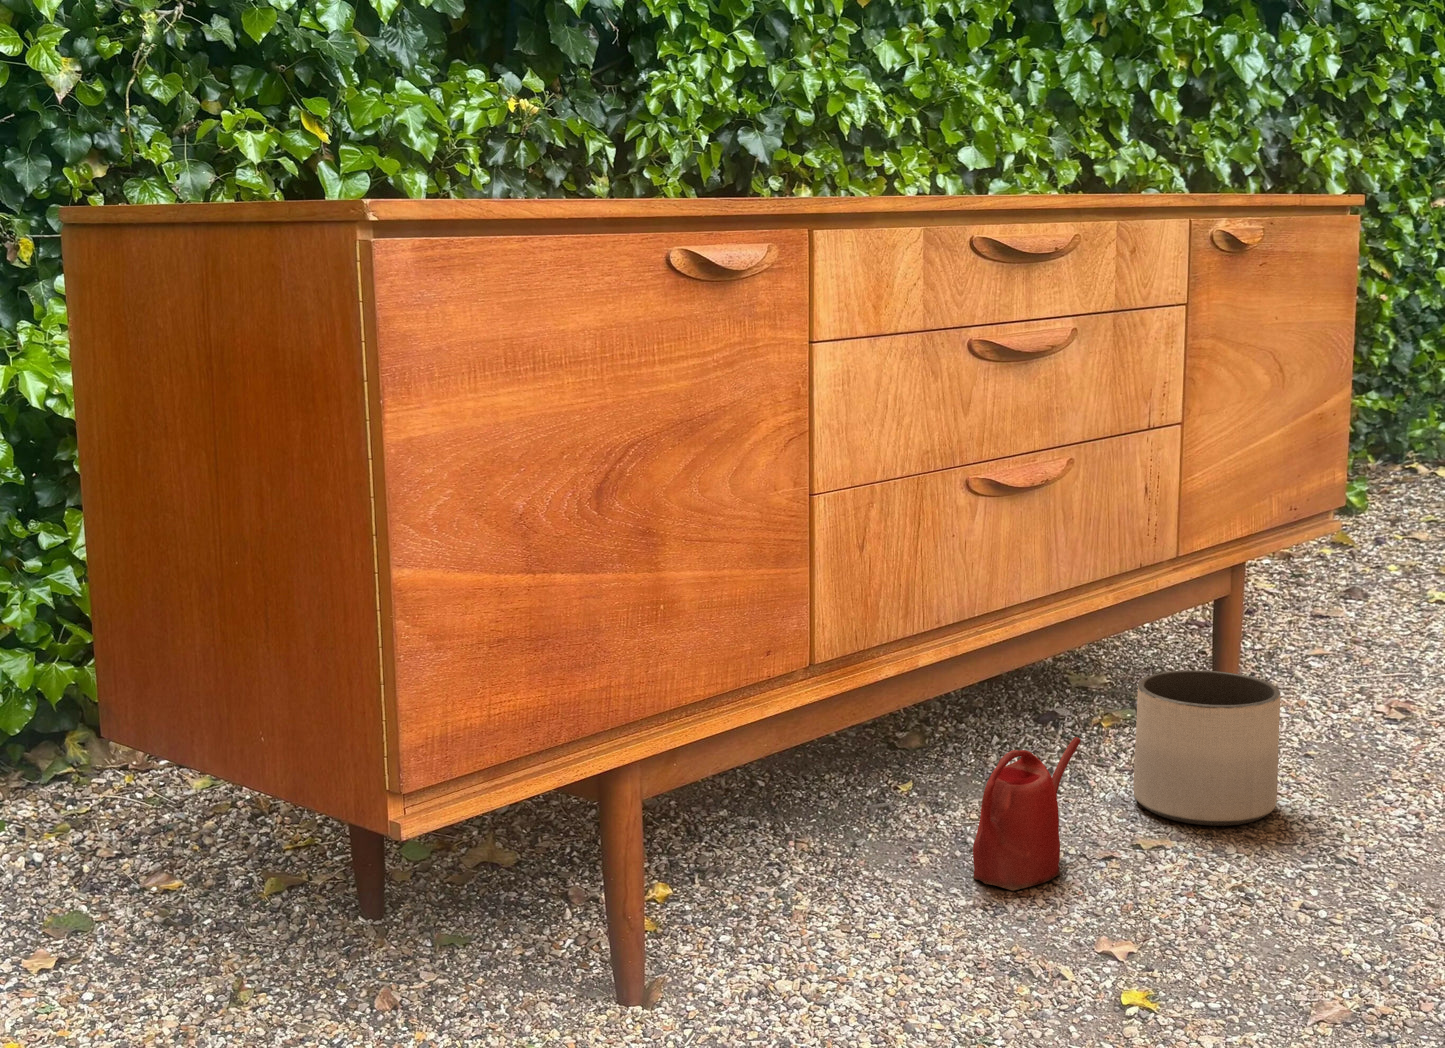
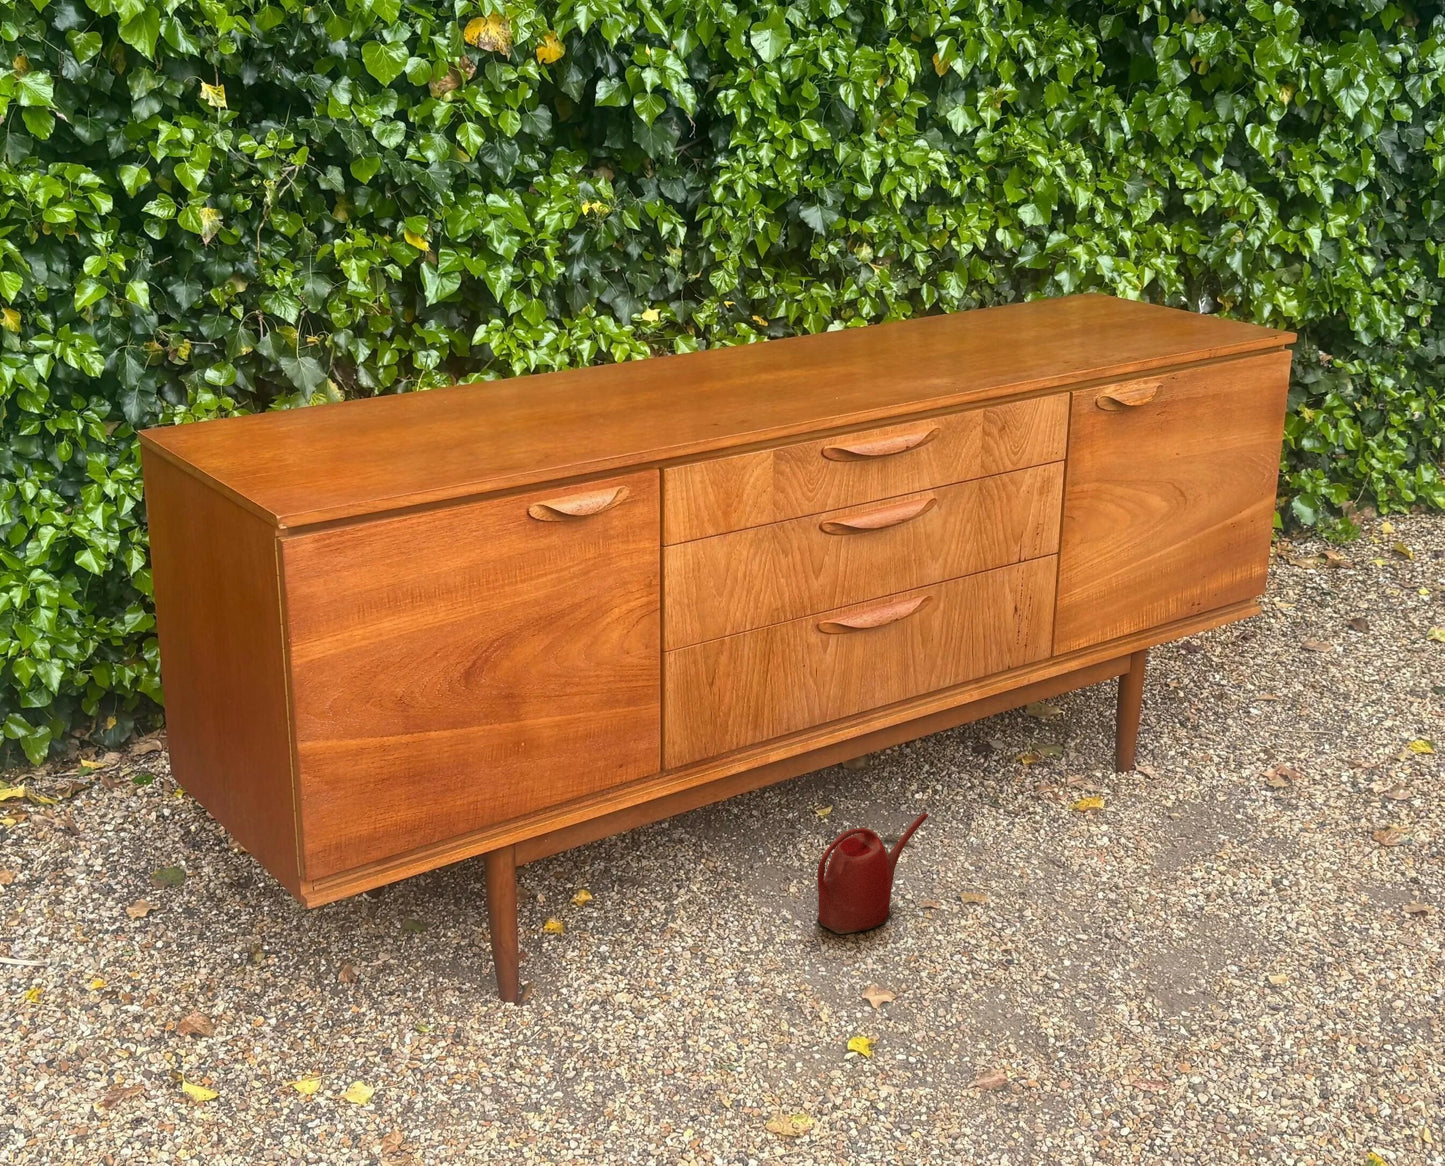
planter: present [1133,670,1280,826] -> none [993,753,1113,890]

